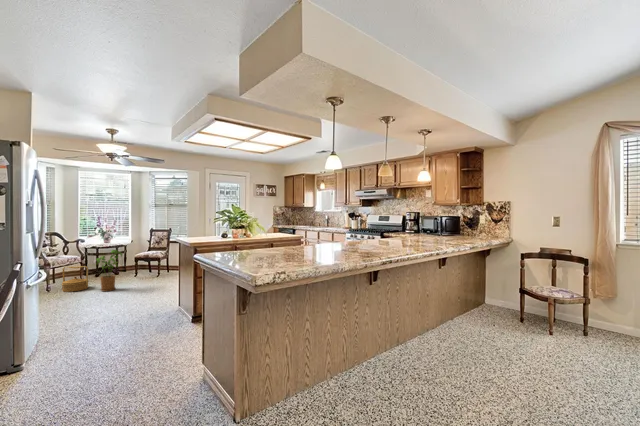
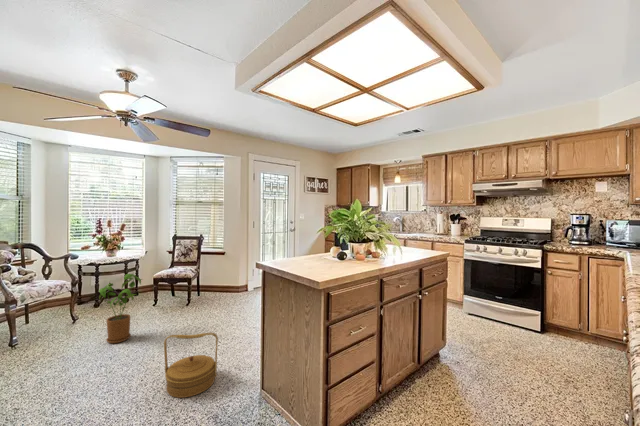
basket: present [62,266,89,292] -> present [164,332,218,398]

